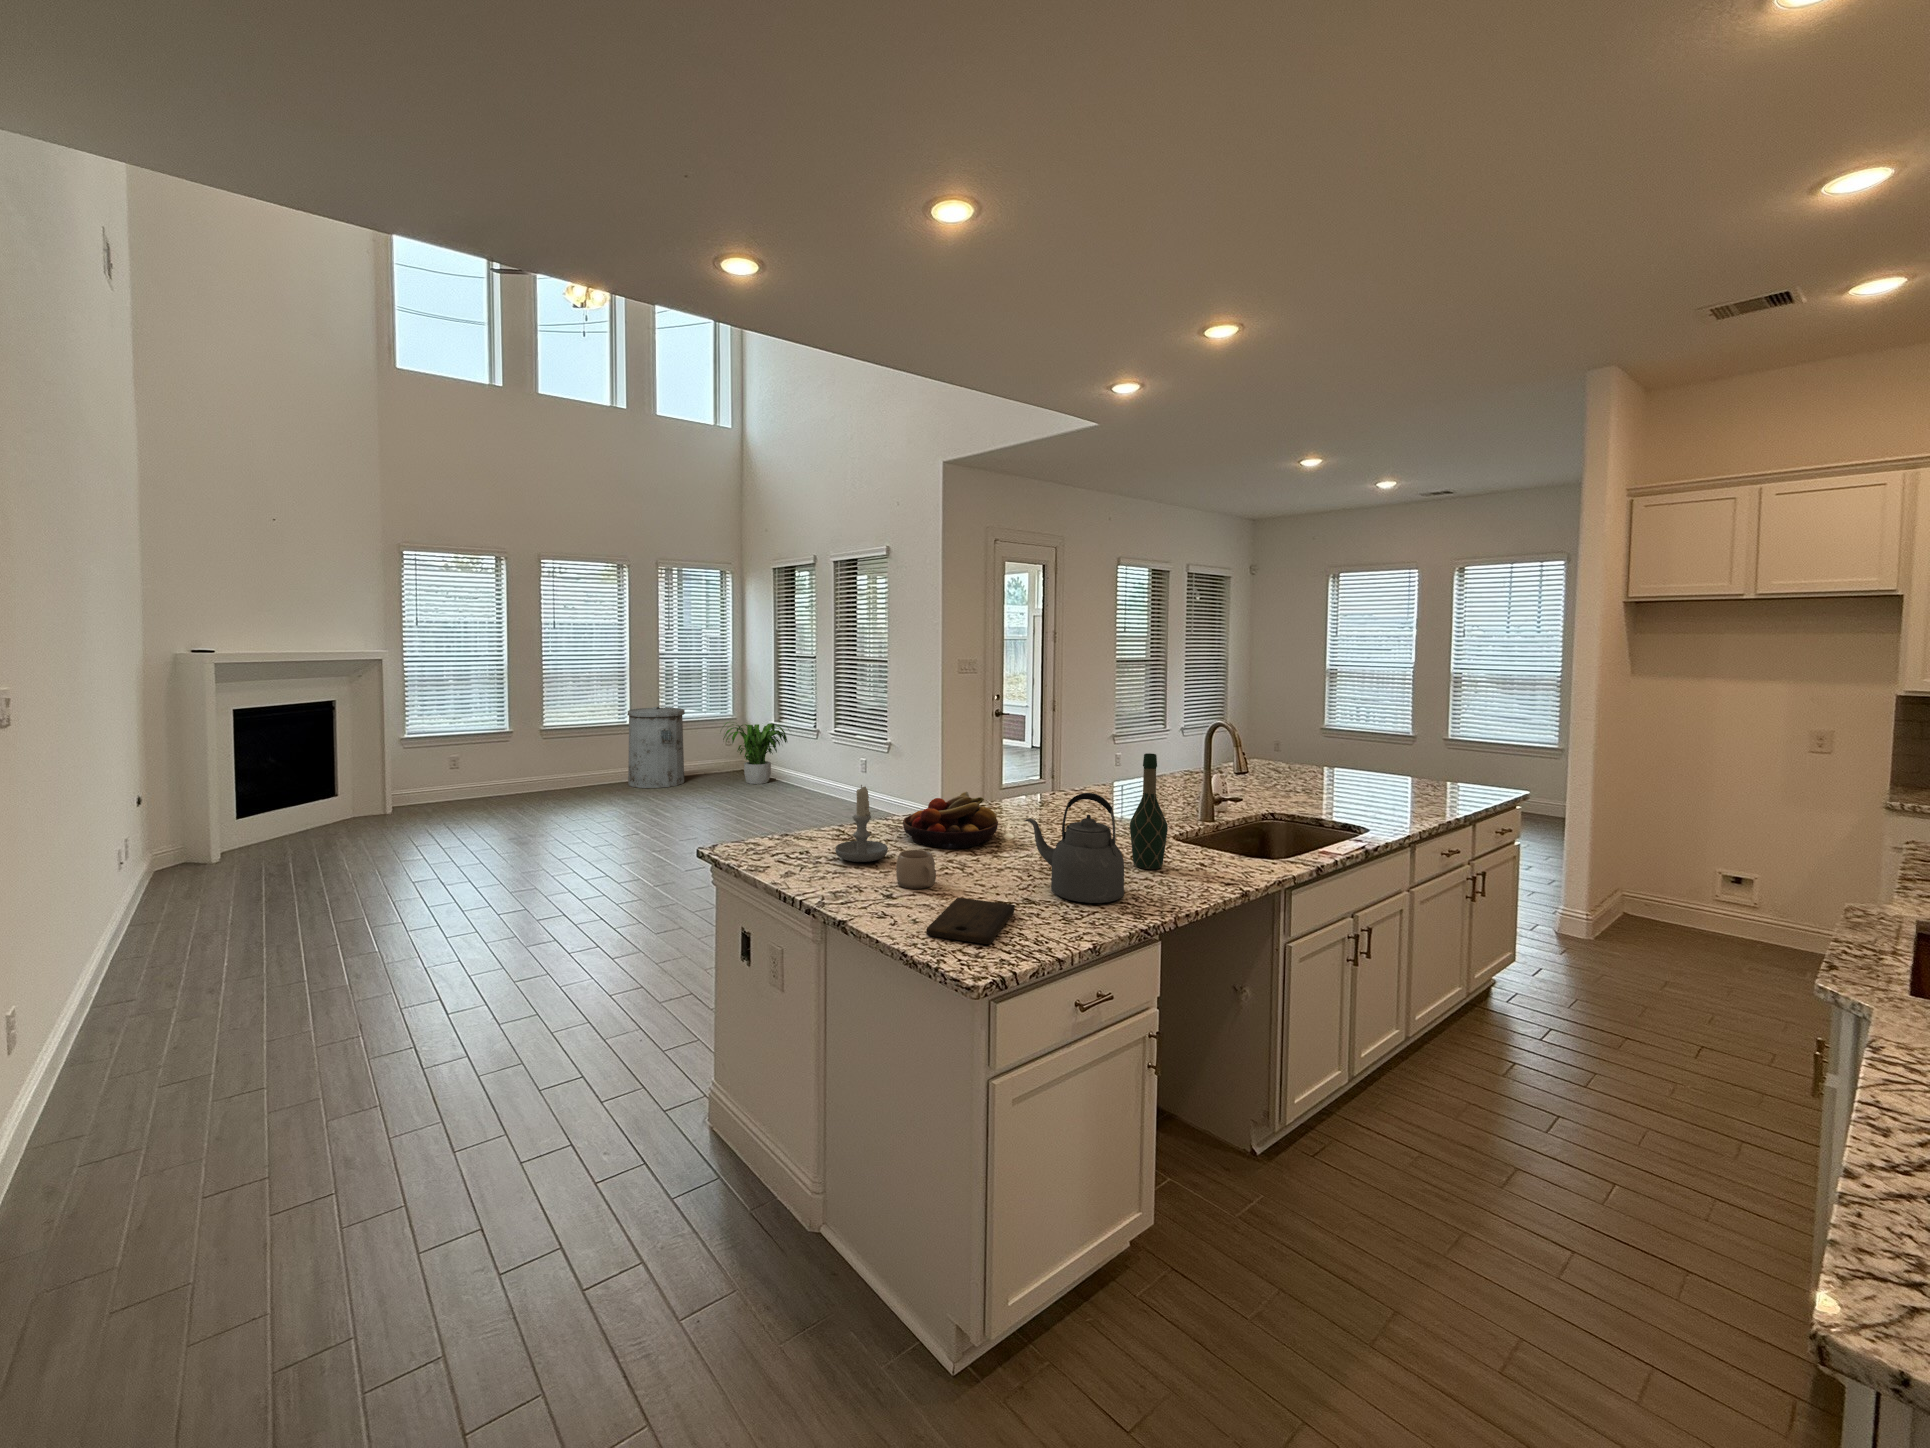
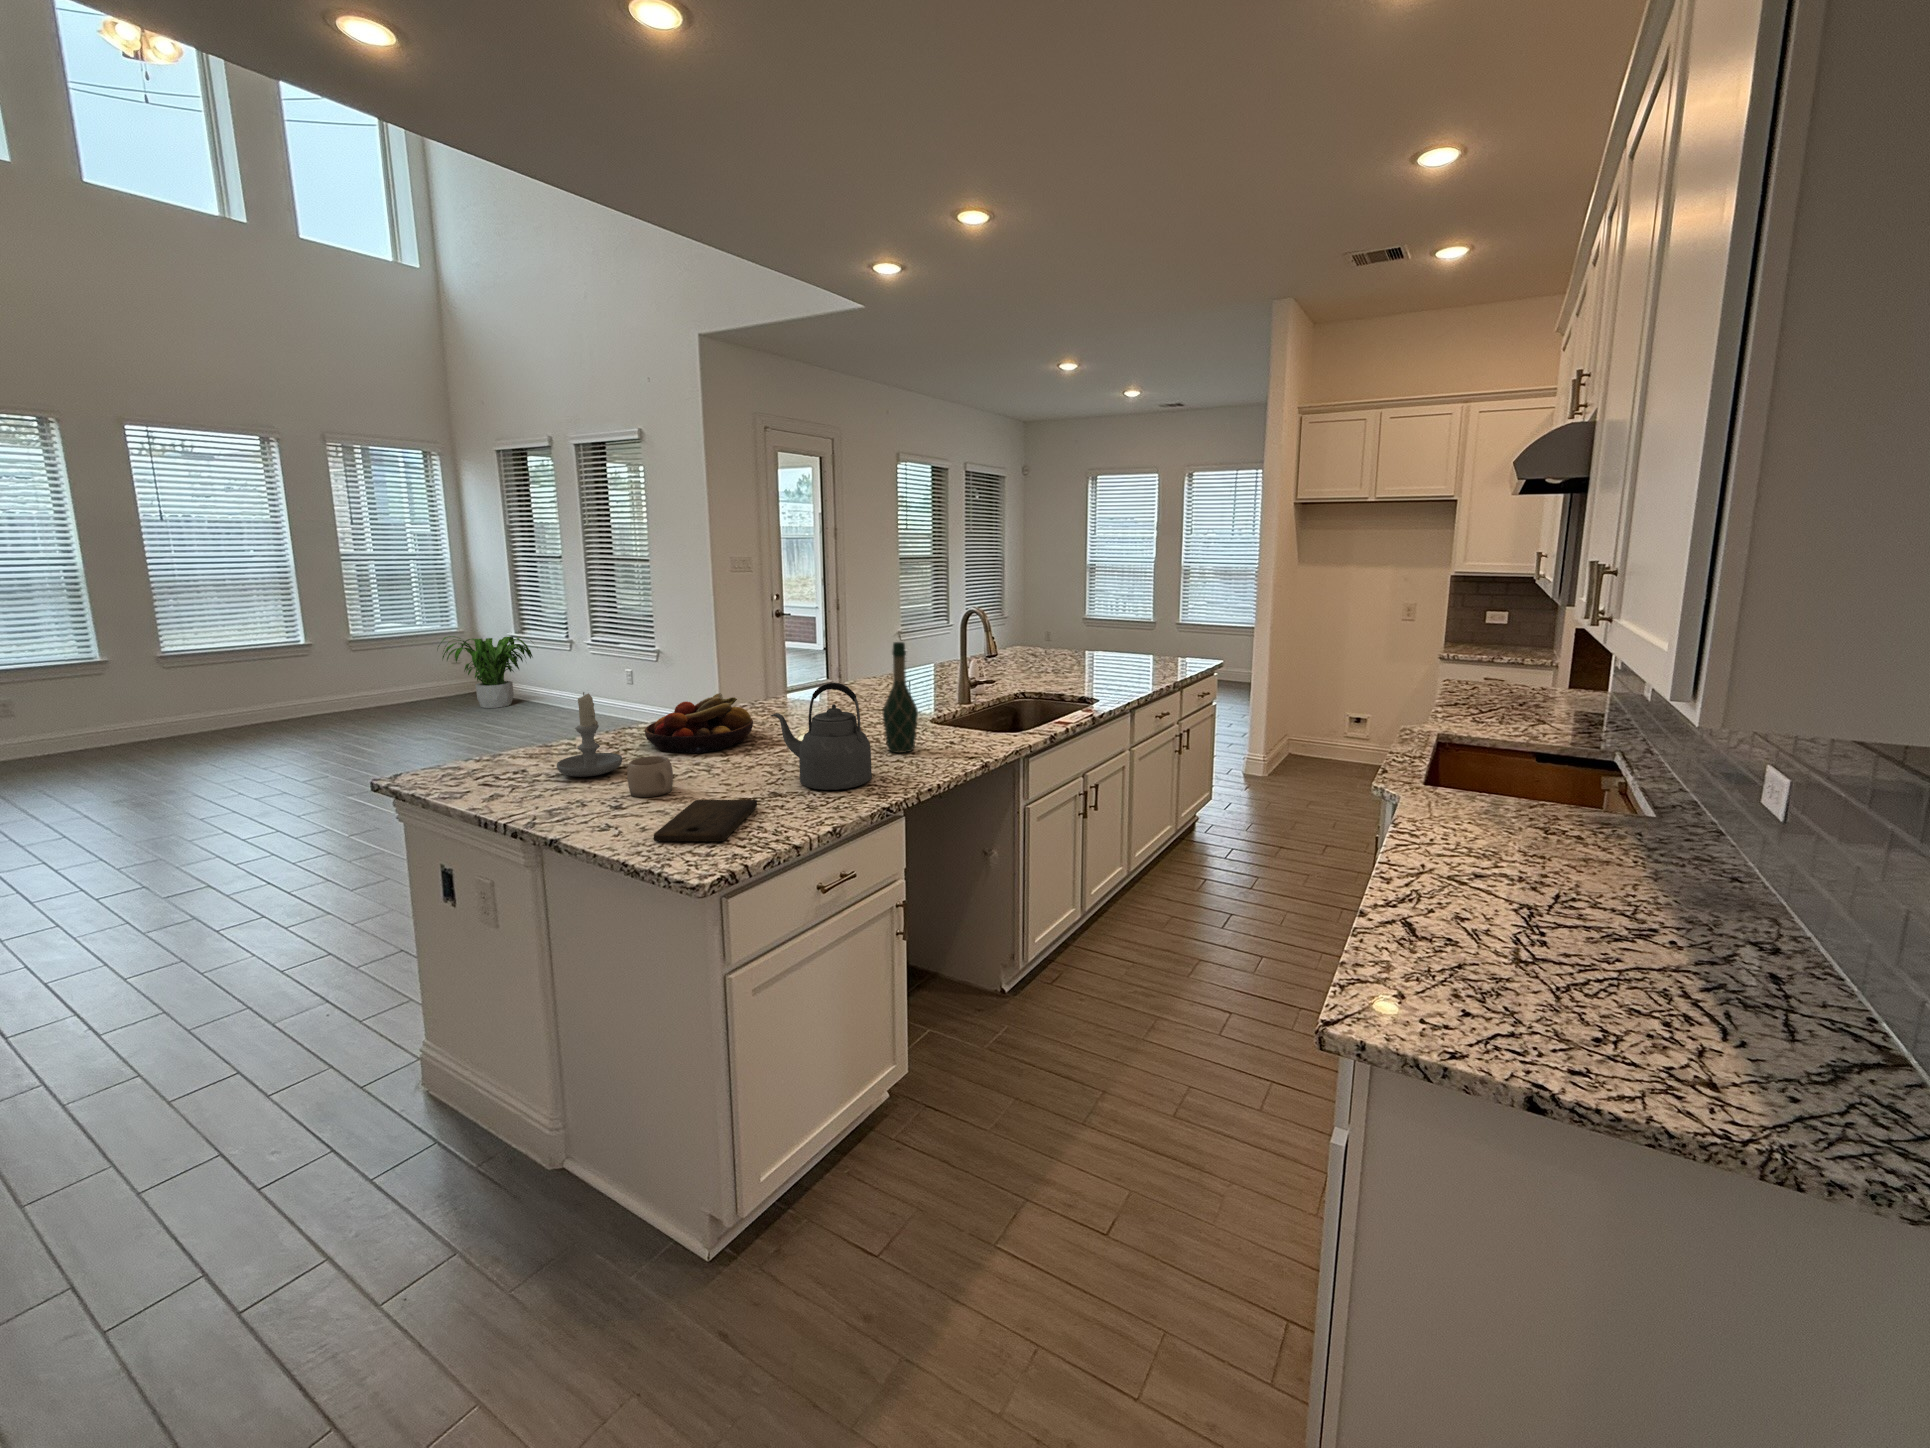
trash can: present [627,707,685,788] -> none [291,621,391,724]

